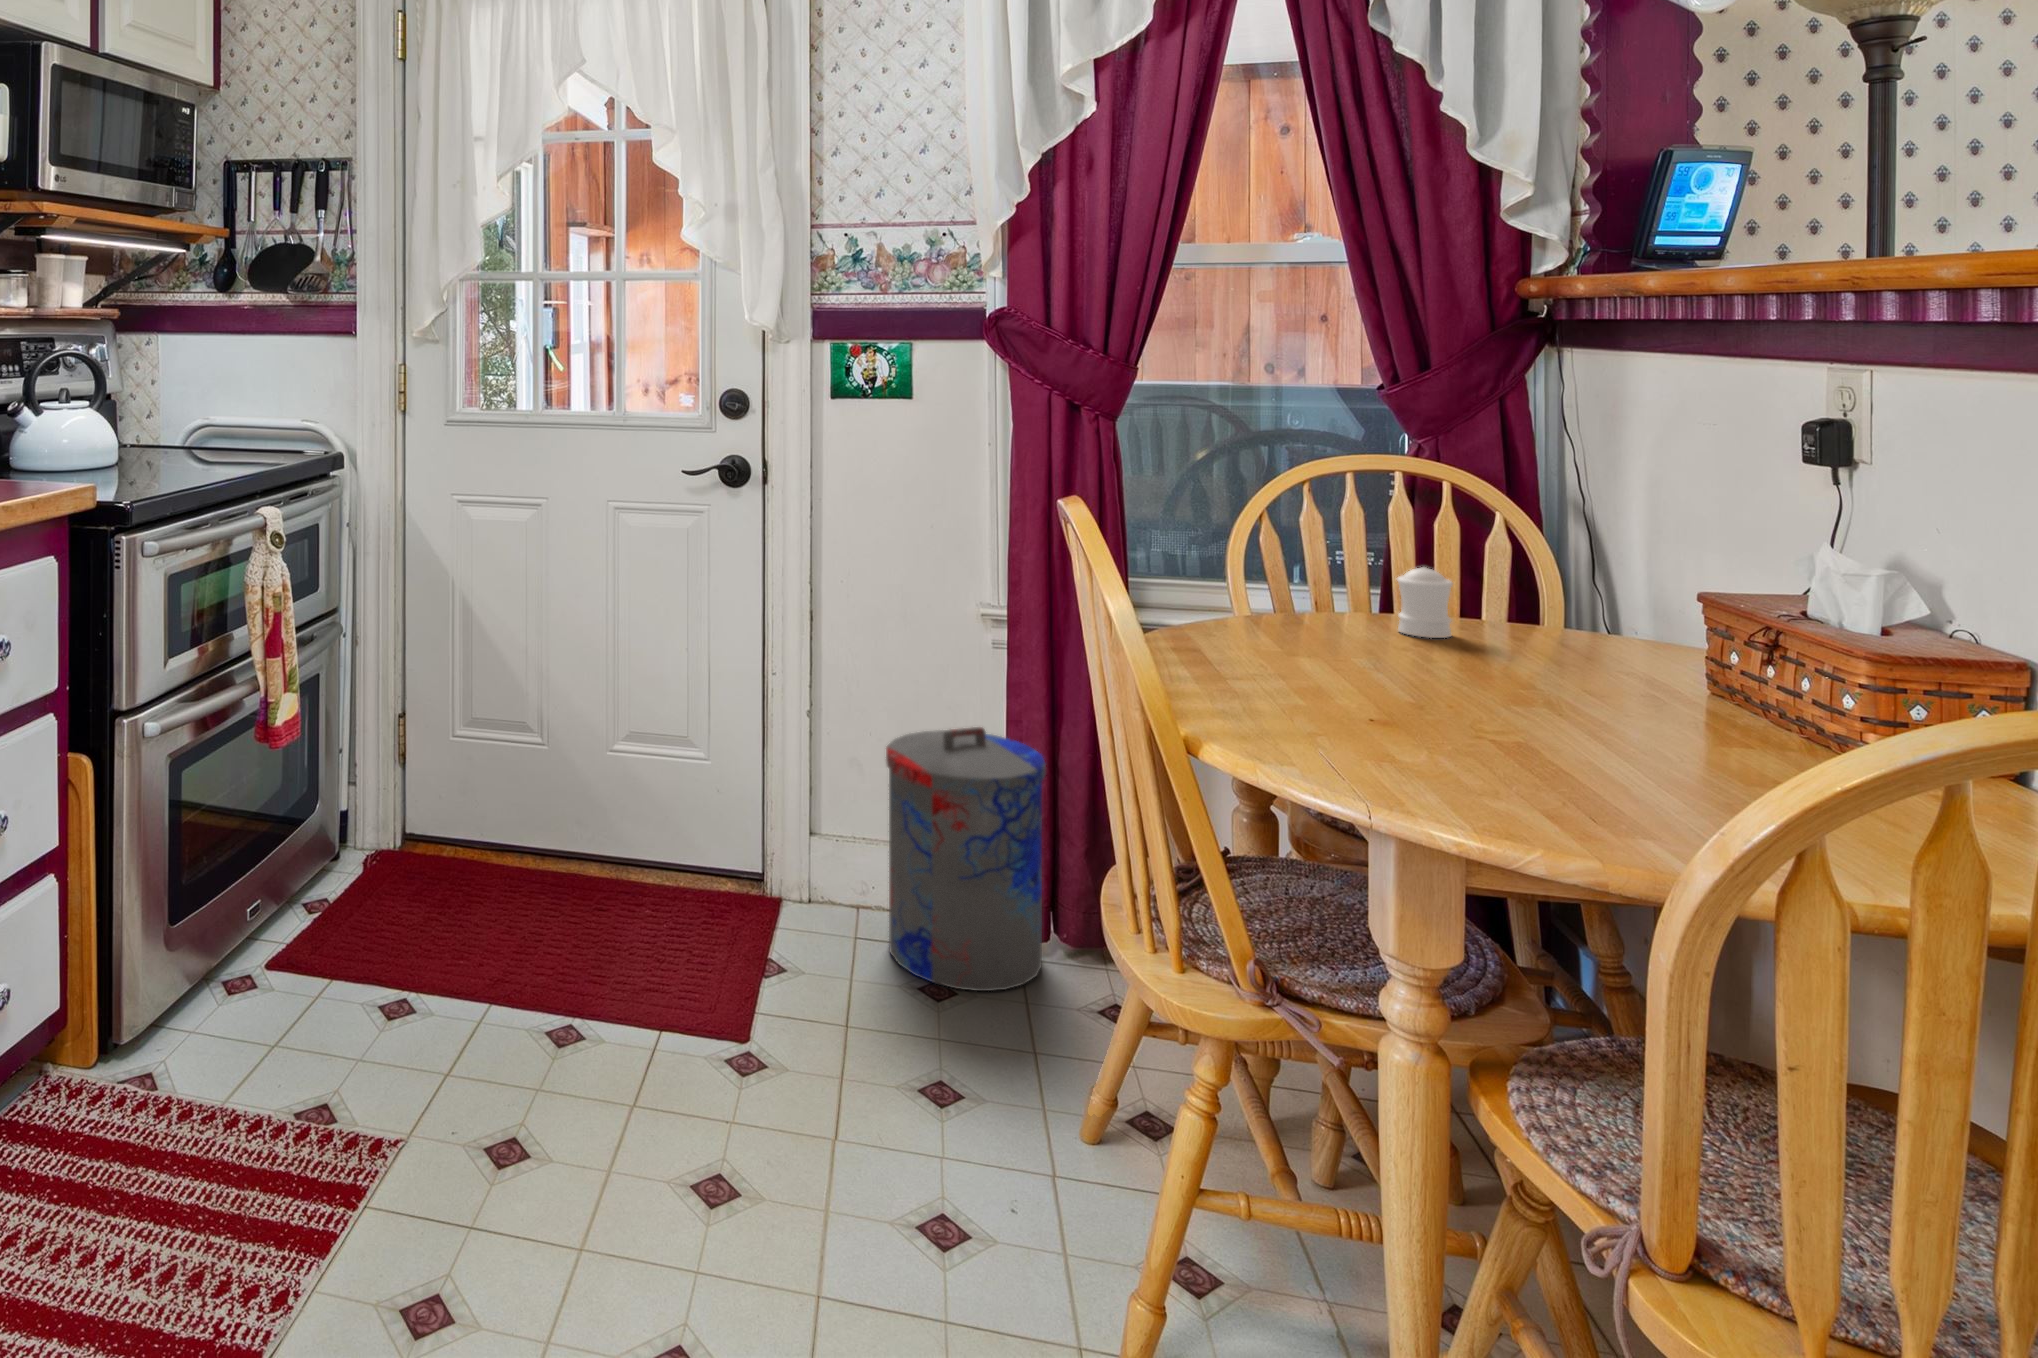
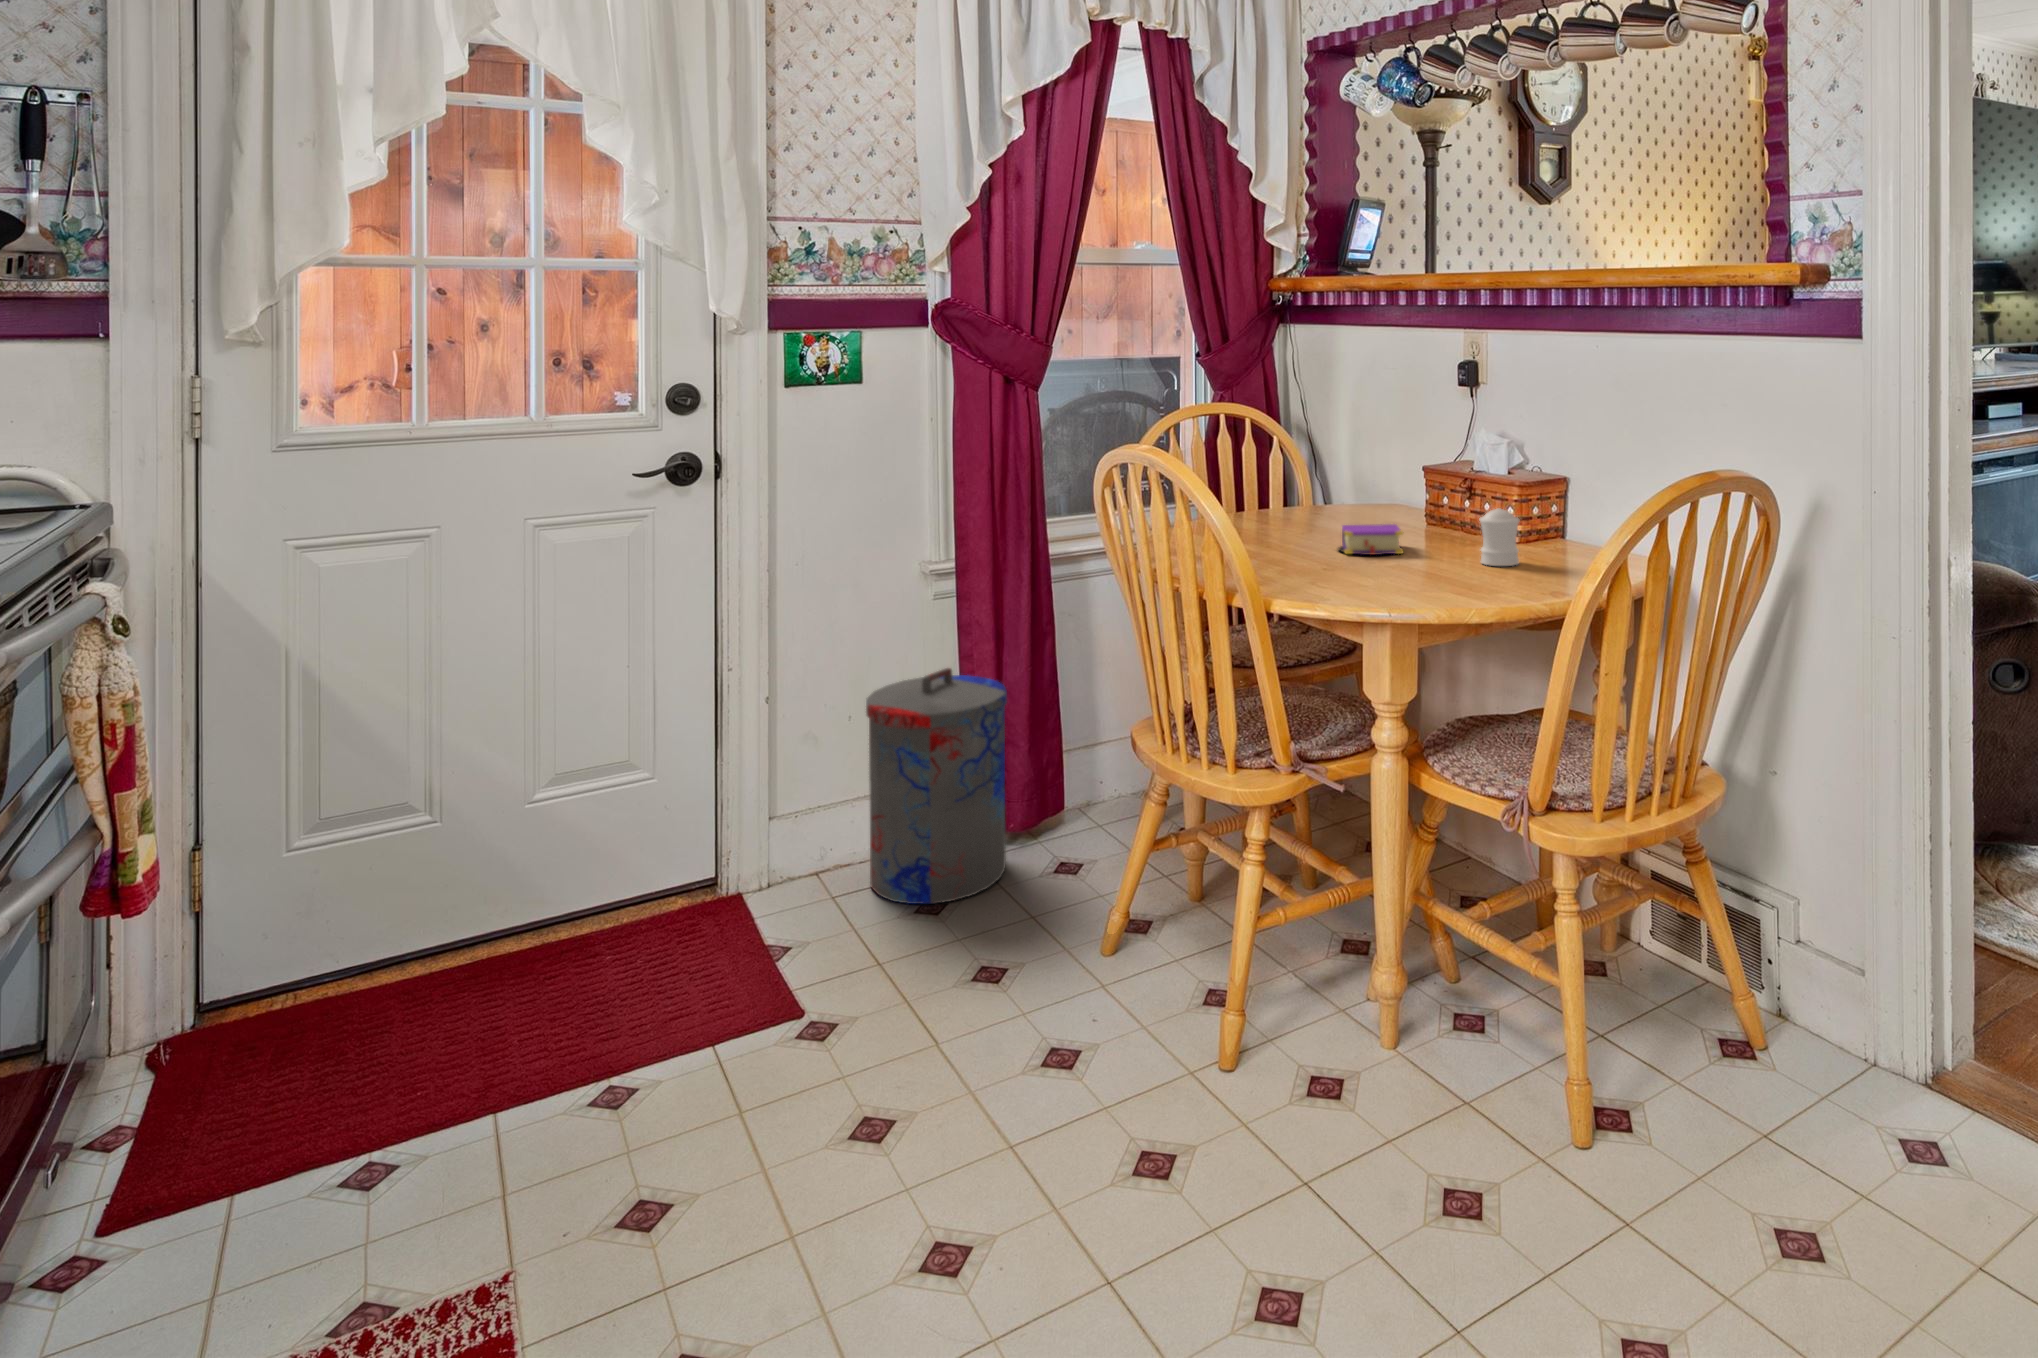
salt shaker: present [1397,567,1453,638] -> present [1480,508,1519,566]
book: none [1343,647,1575,719] -> present [1338,524,1403,555]

